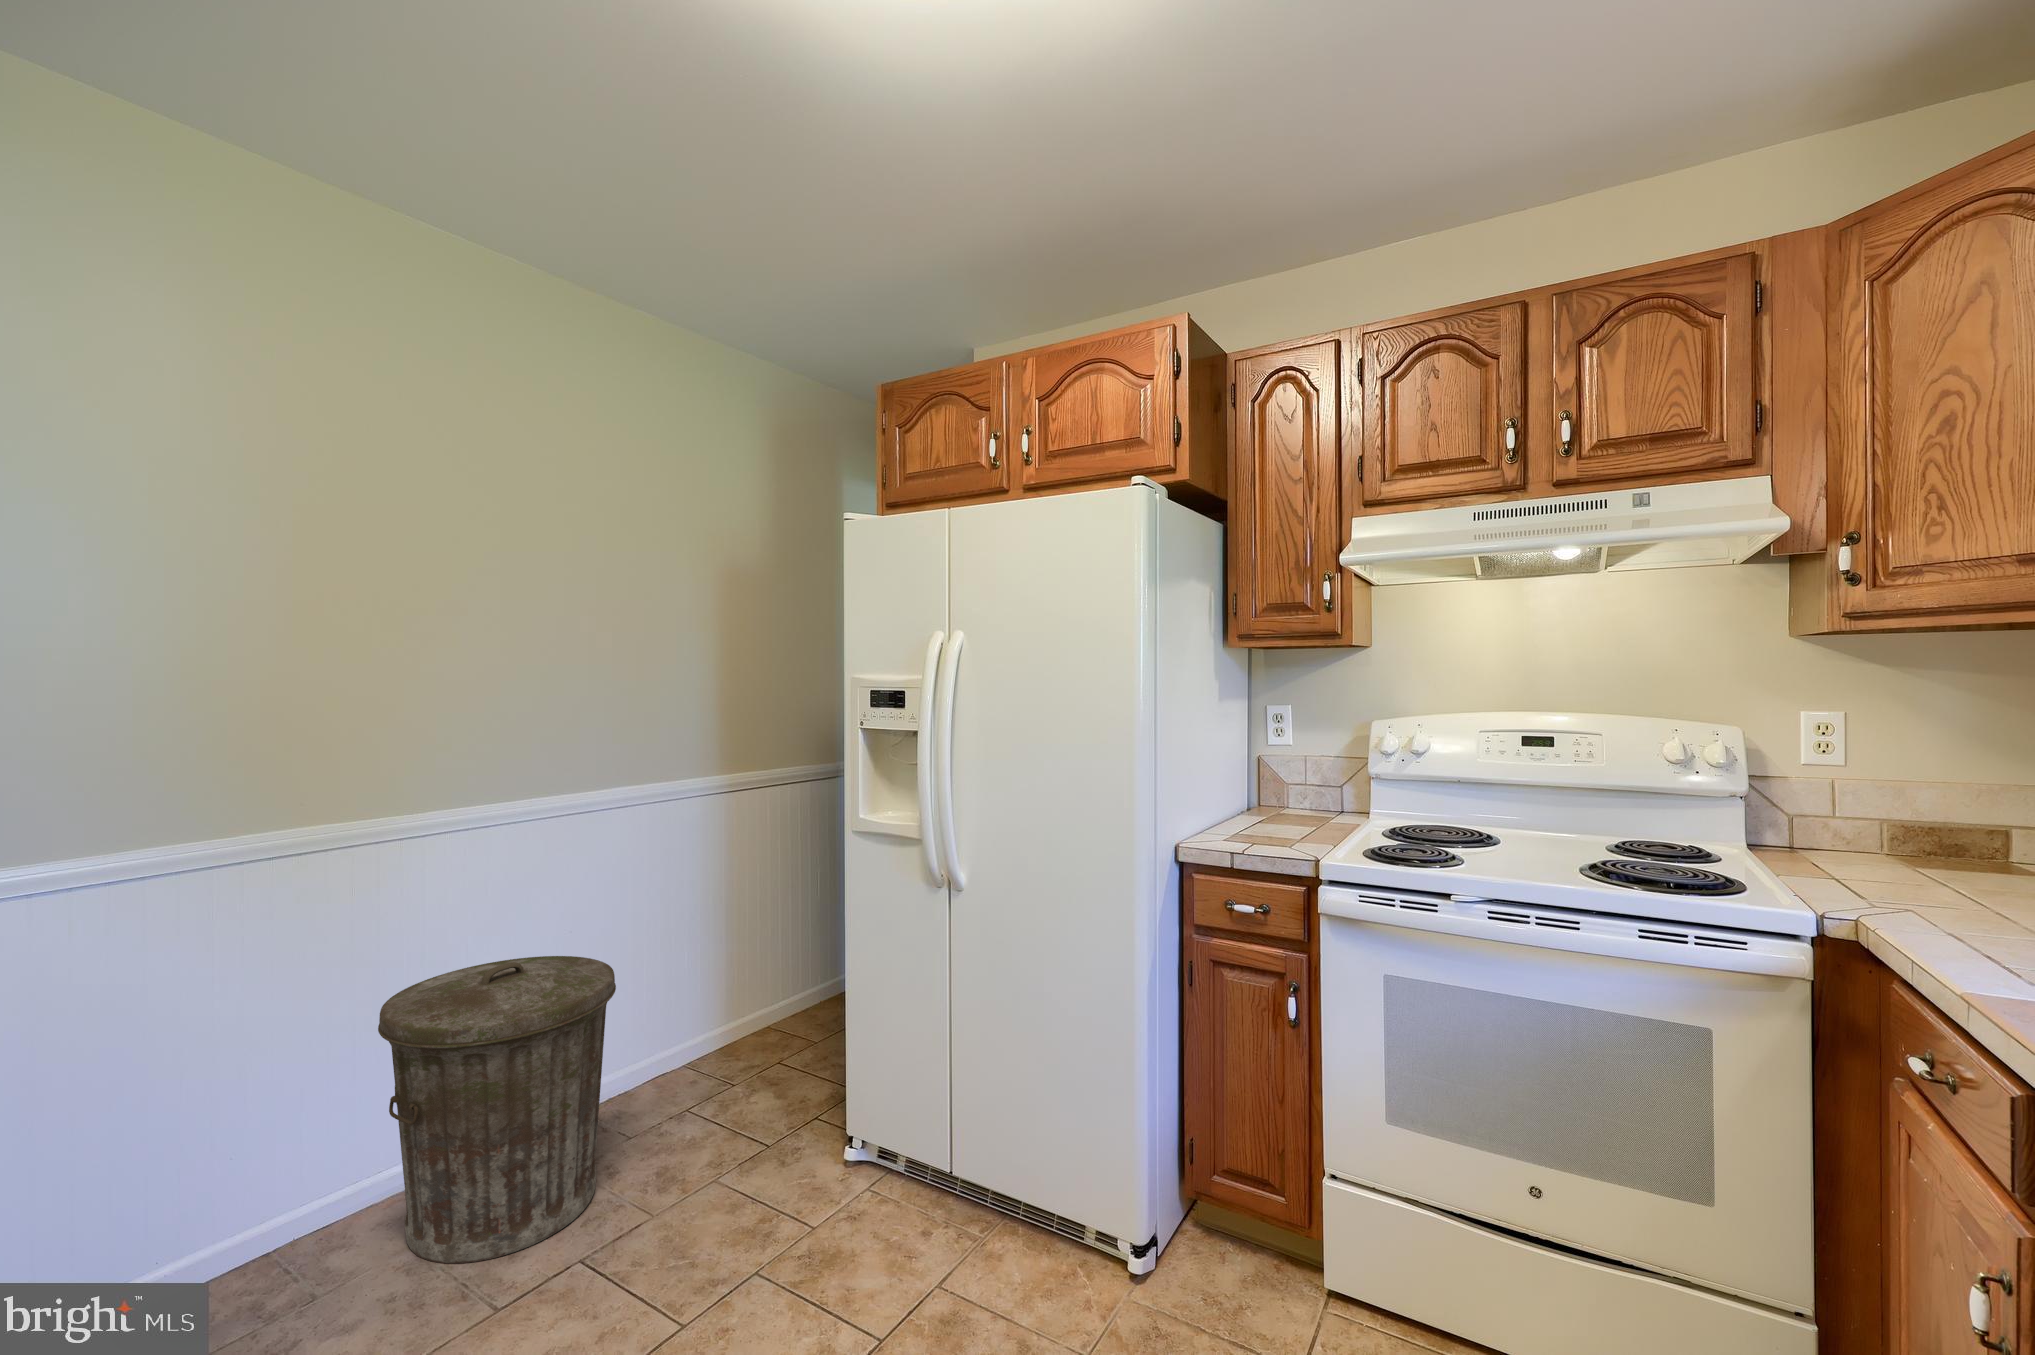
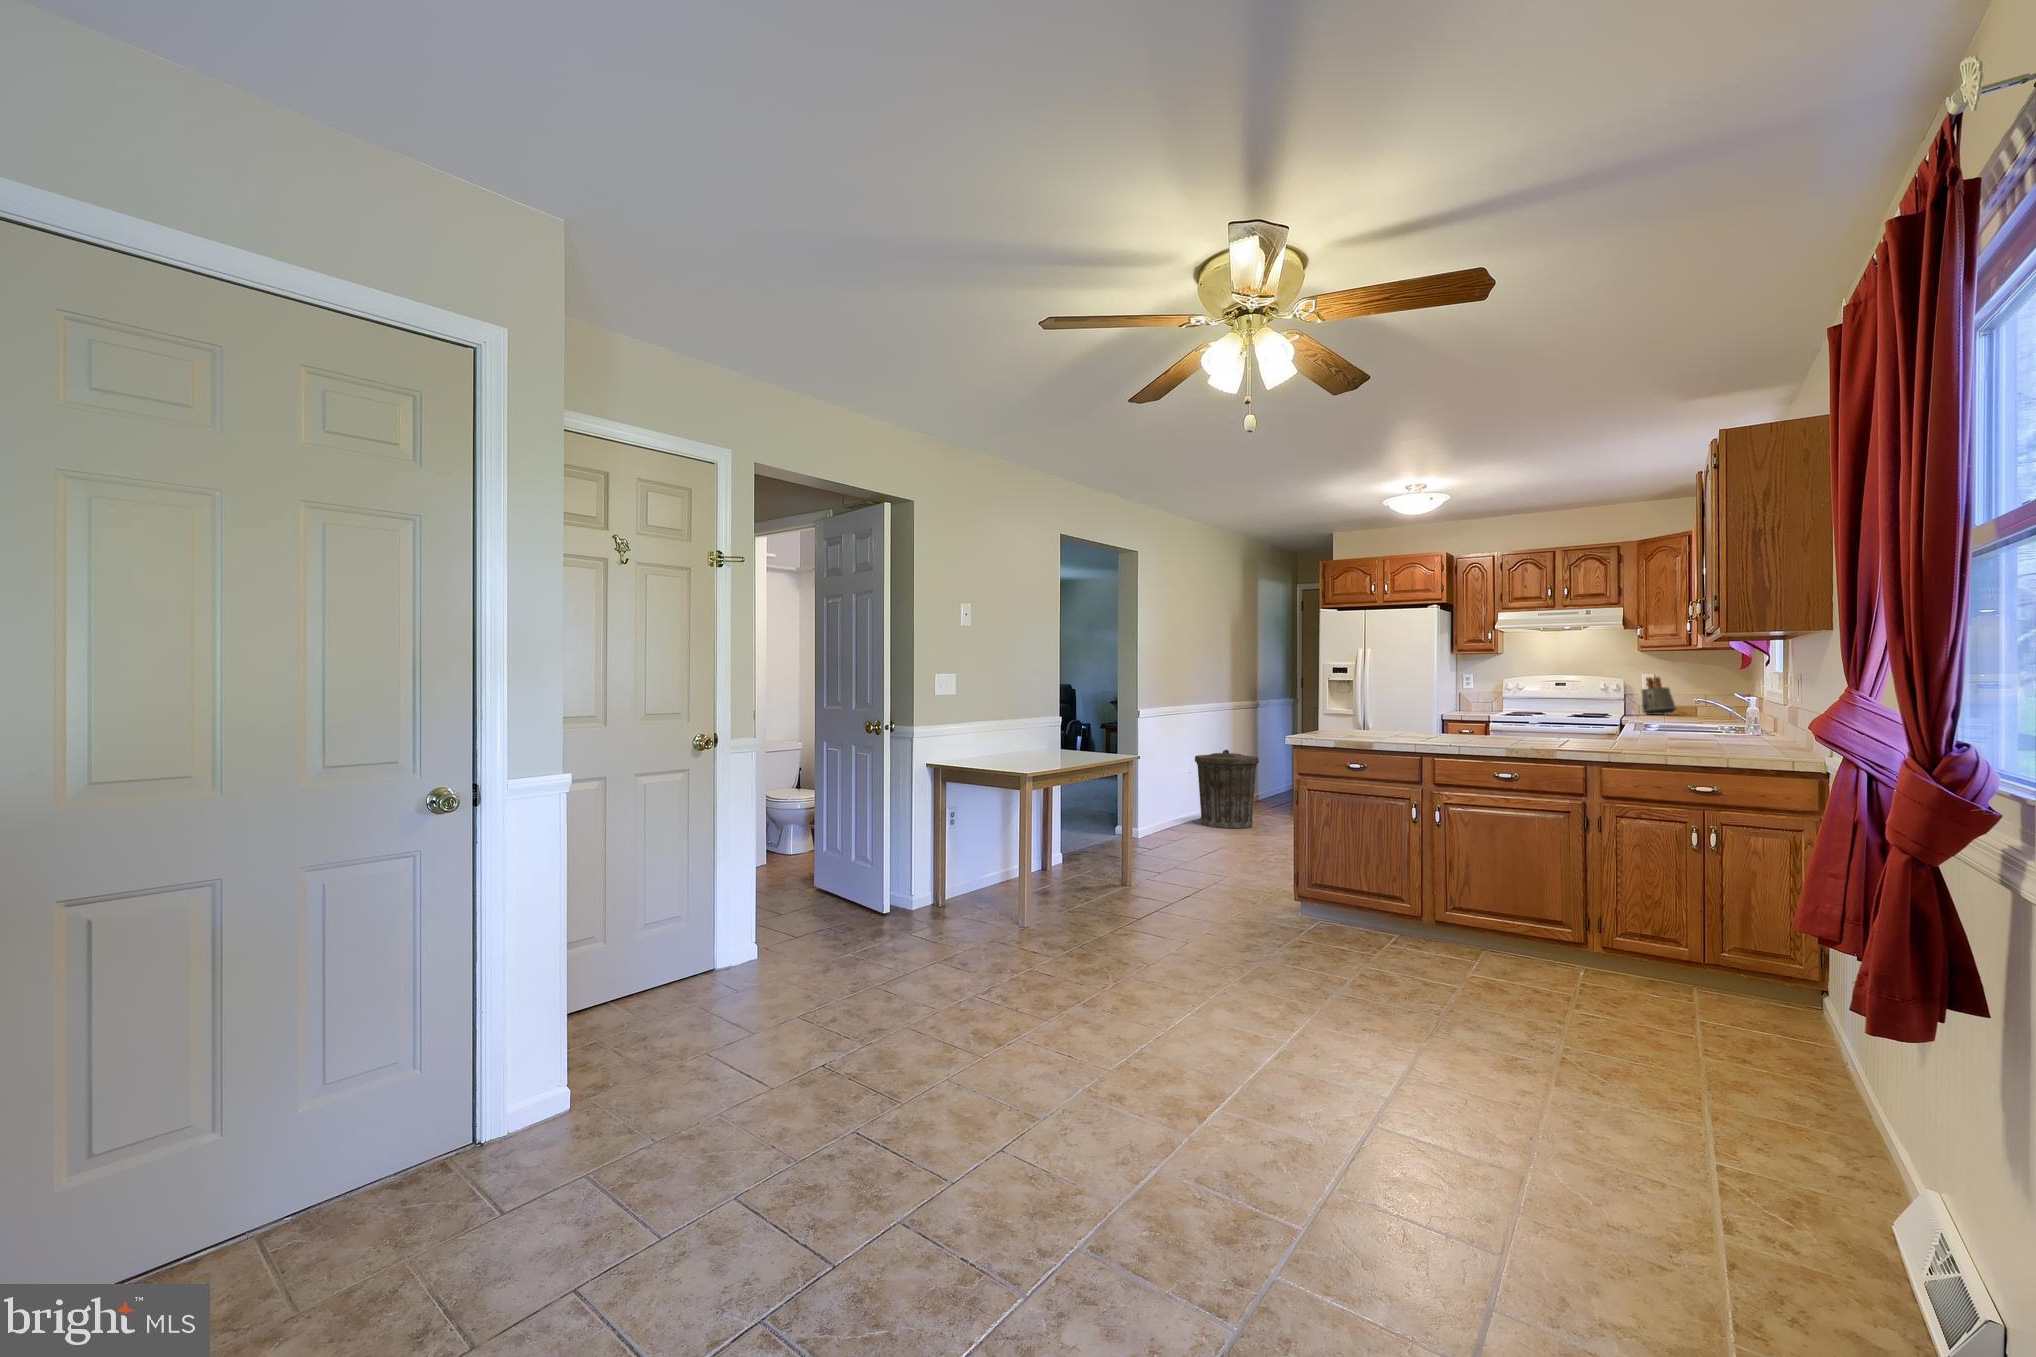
toaster: none [1852,733,1982,893] -> present [1642,677,1676,715]

